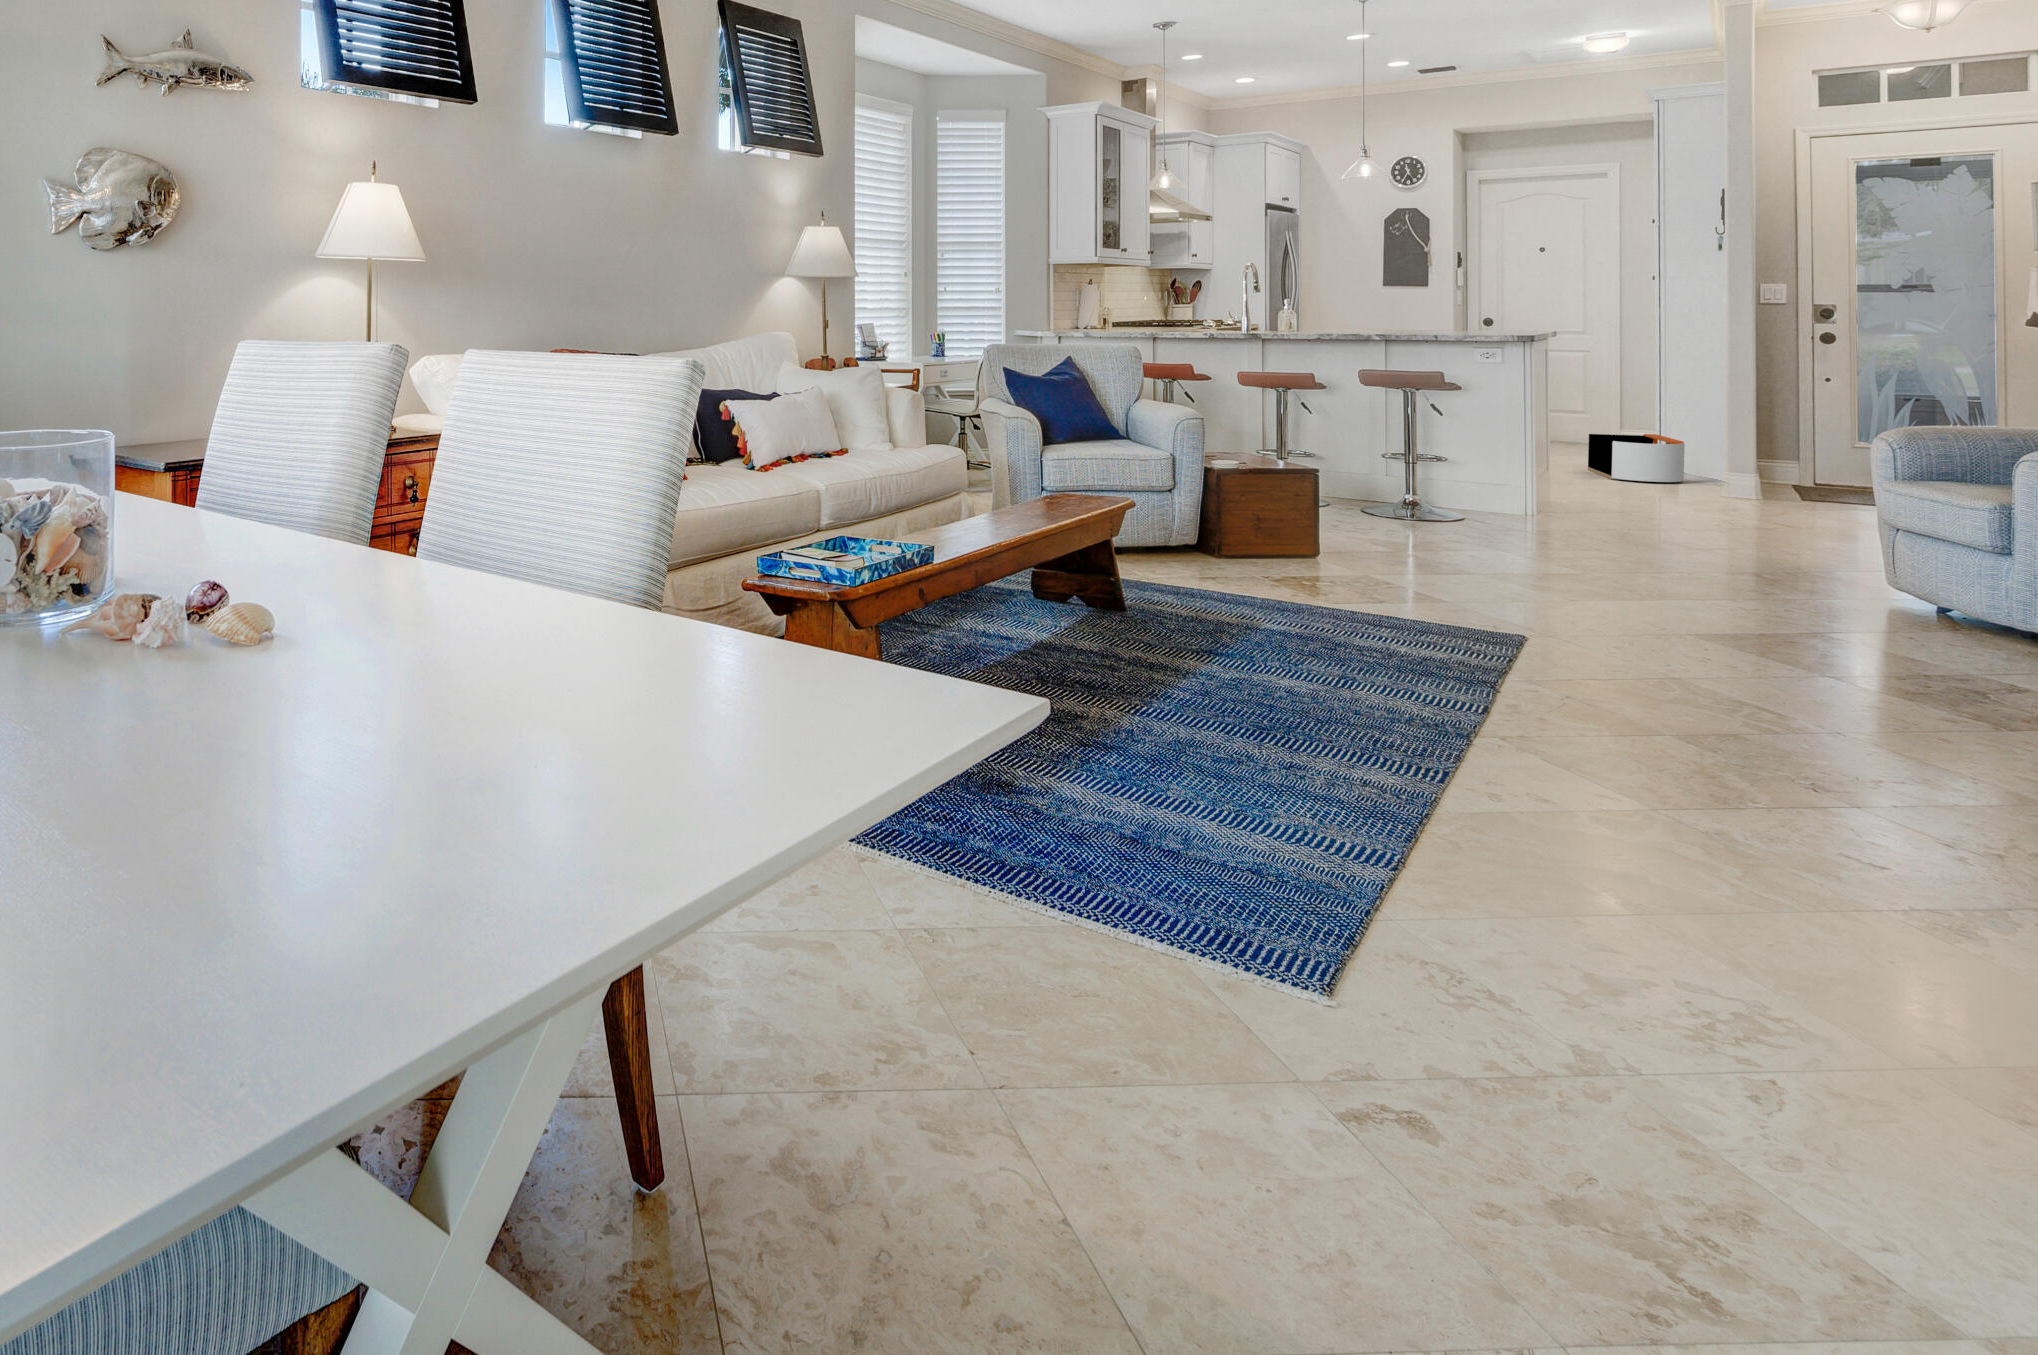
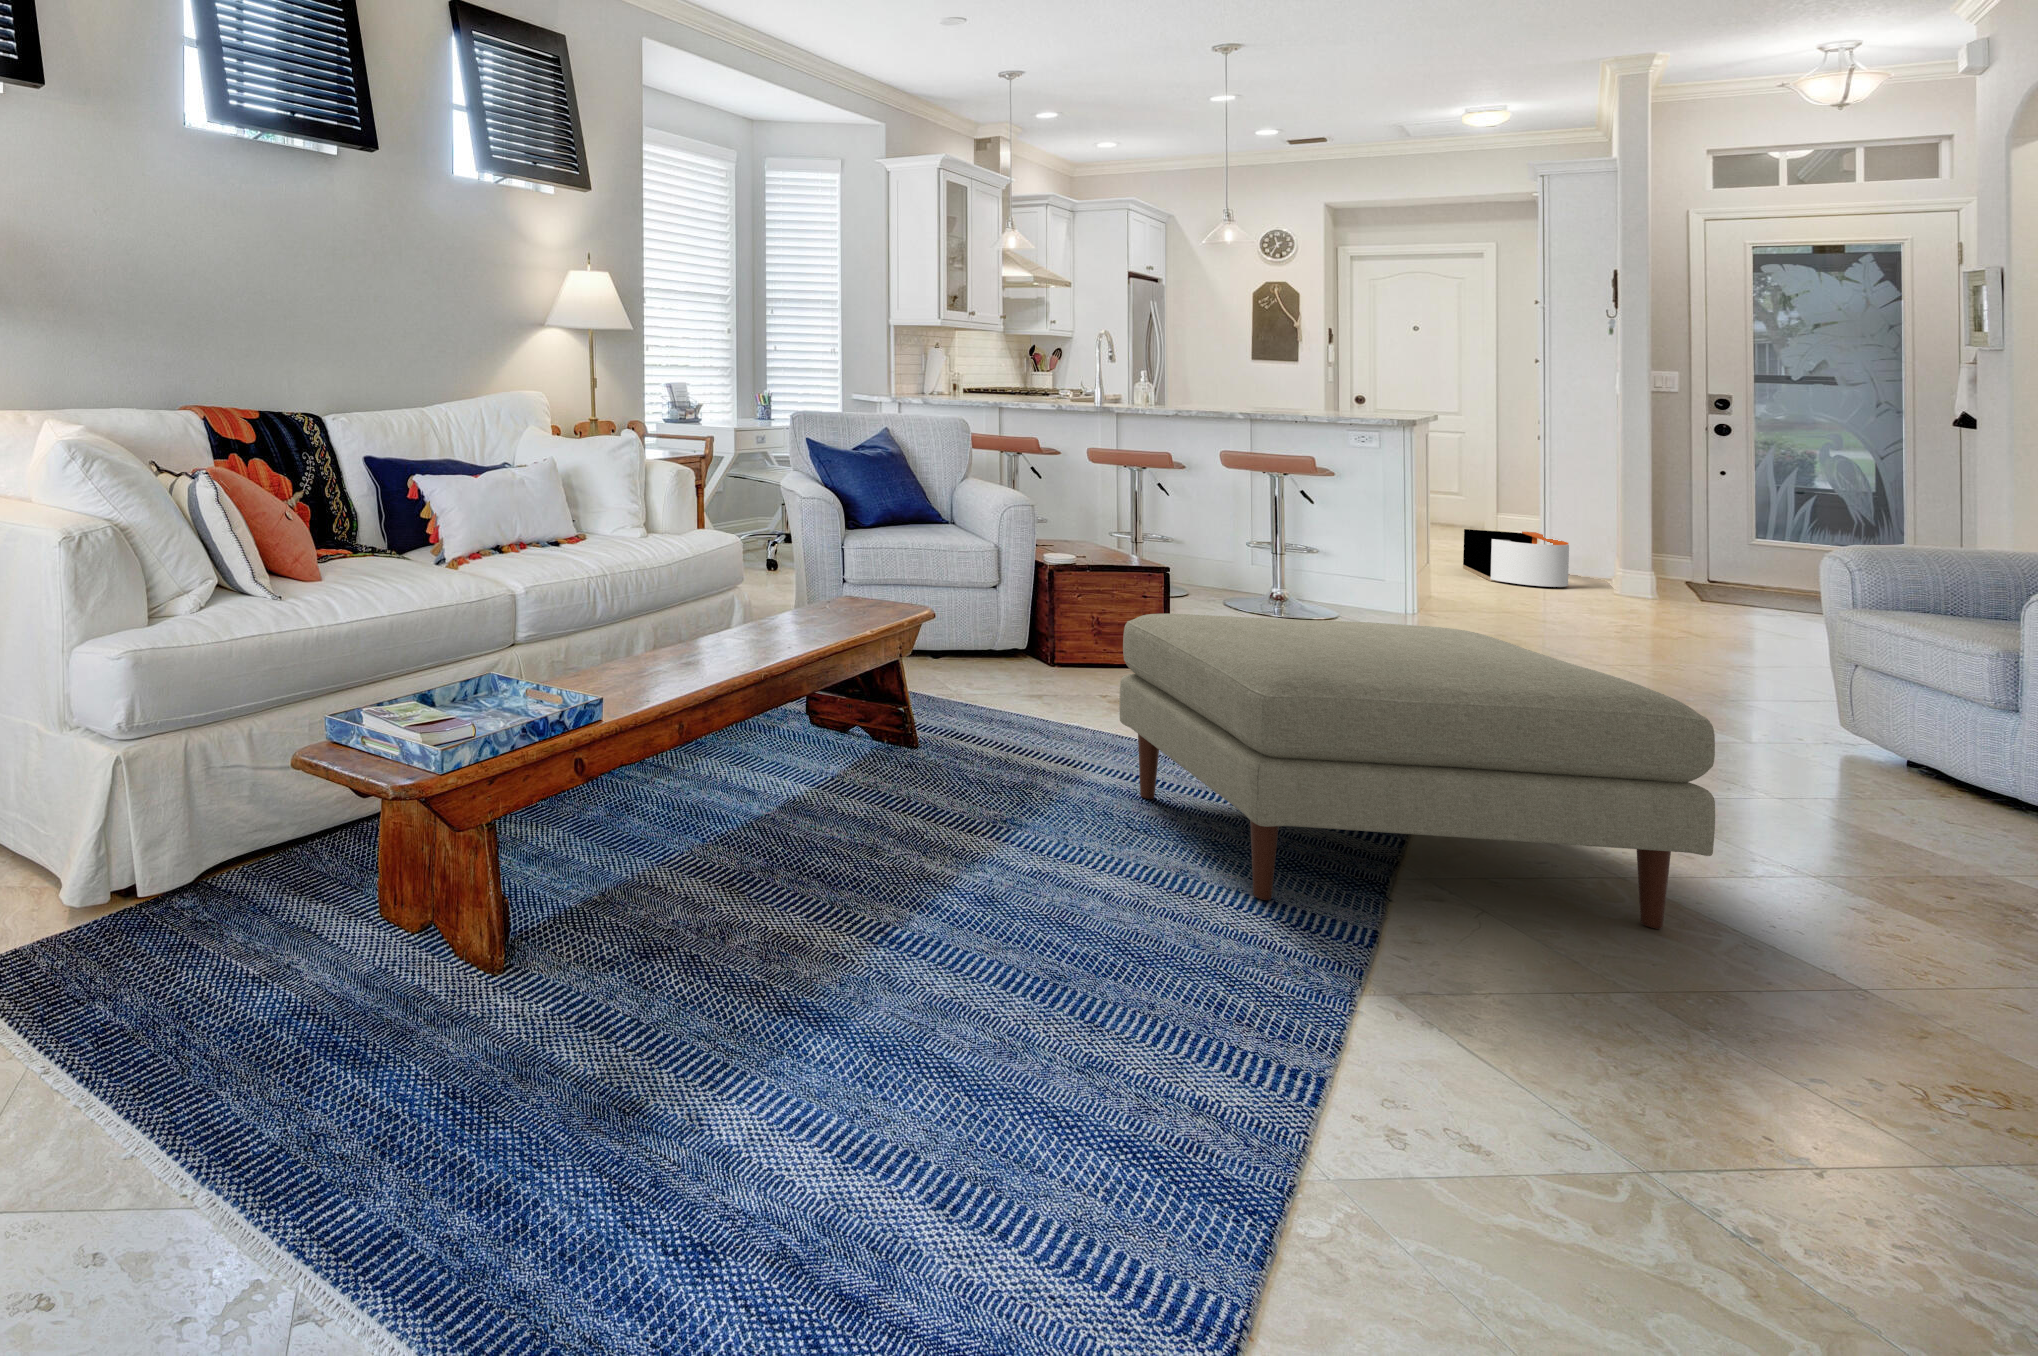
ottoman: none [1286,487,1713,679] -> present [1119,614,1715,929]

